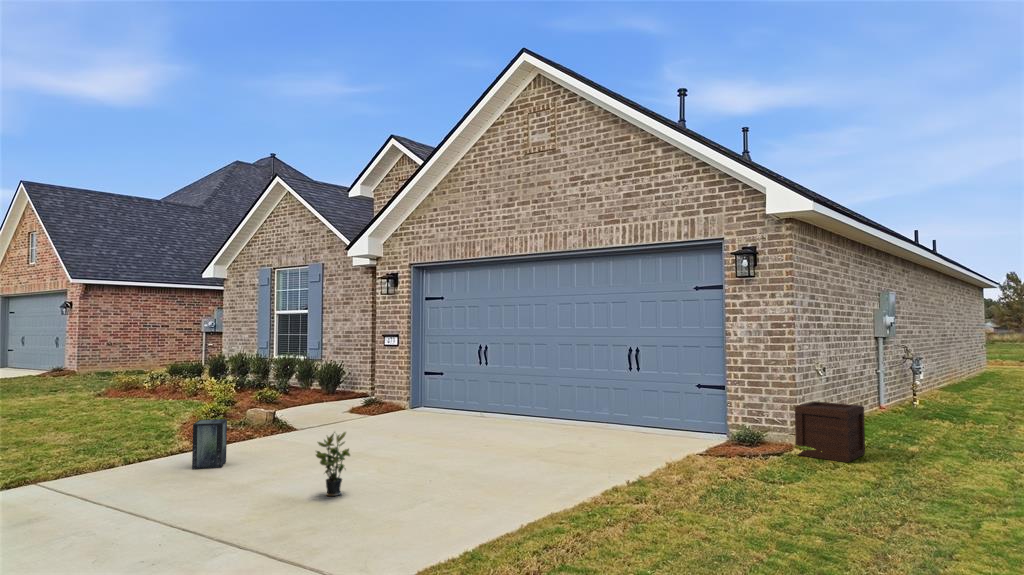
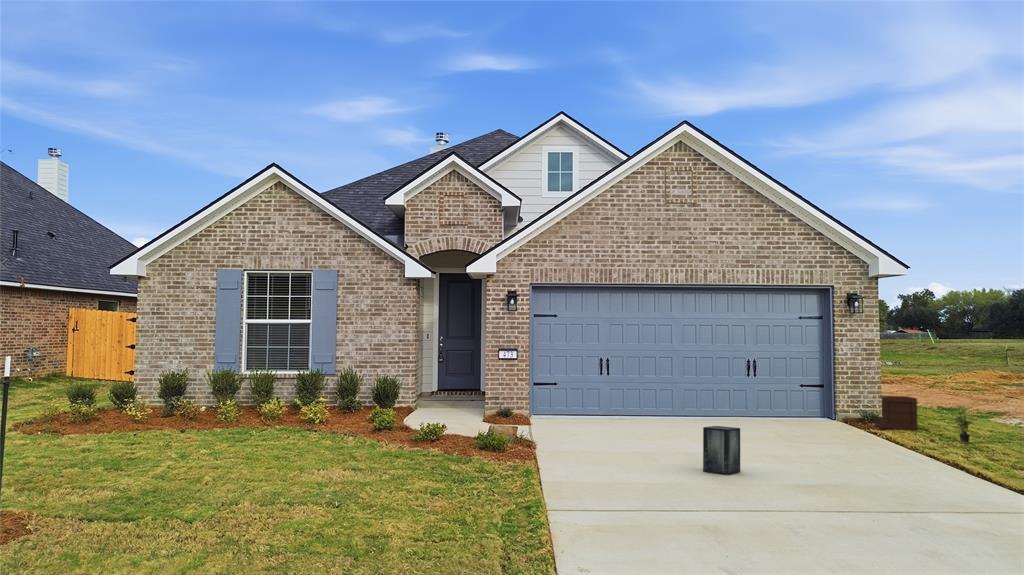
storage box: present [192,419,227,469] -> present [703,426,740,475]
potted plant: present [316,432,350,496] -> present [952,406,974,444]

